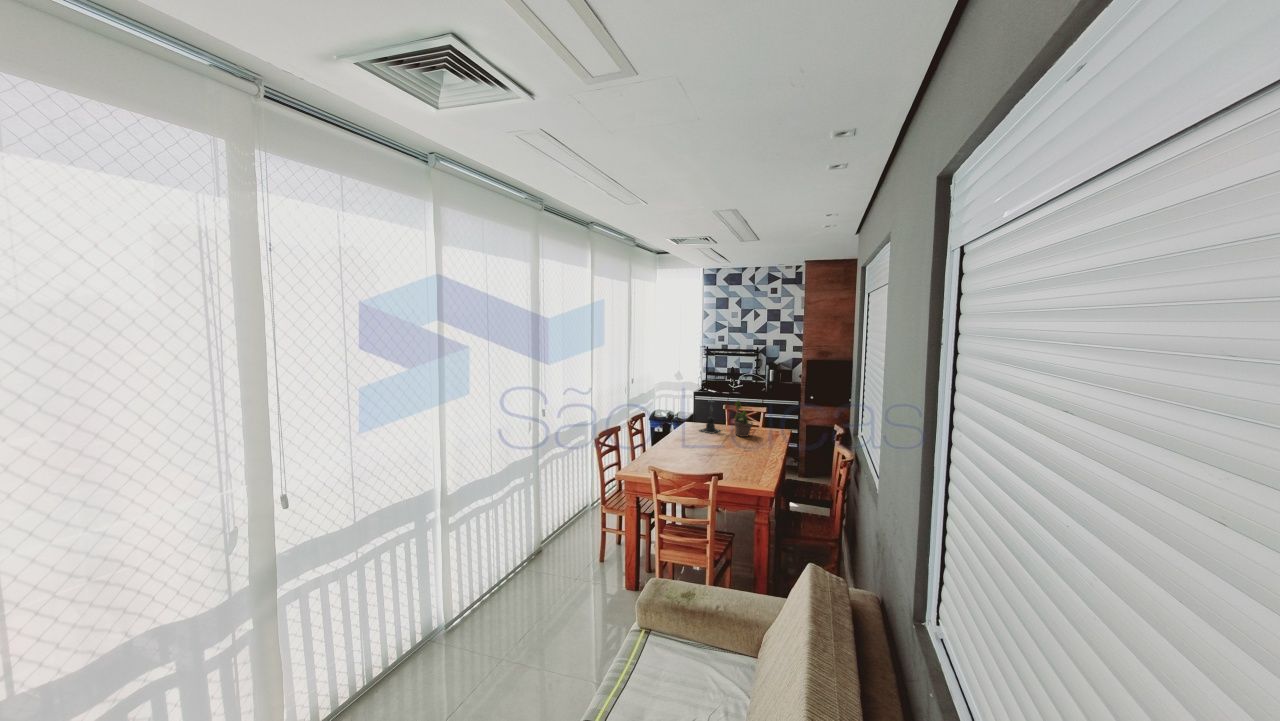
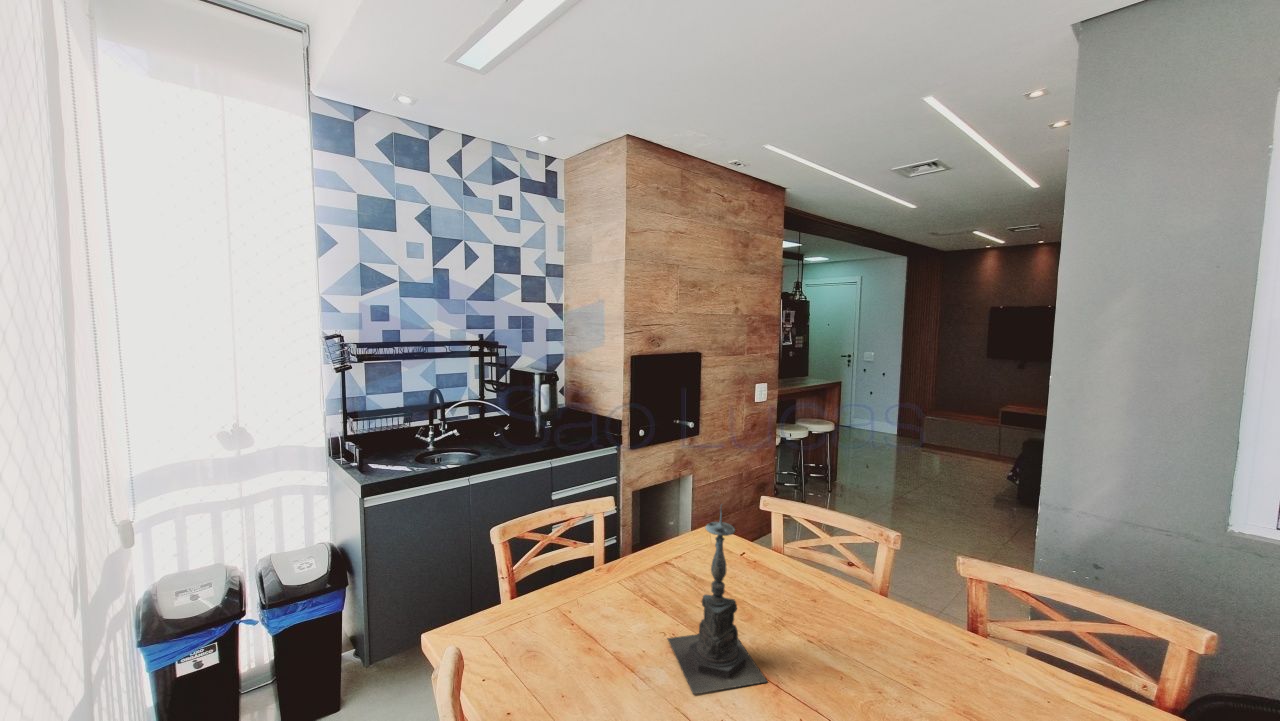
potted plant: present [734,401,753,437] -> none [764,479,873,634]

